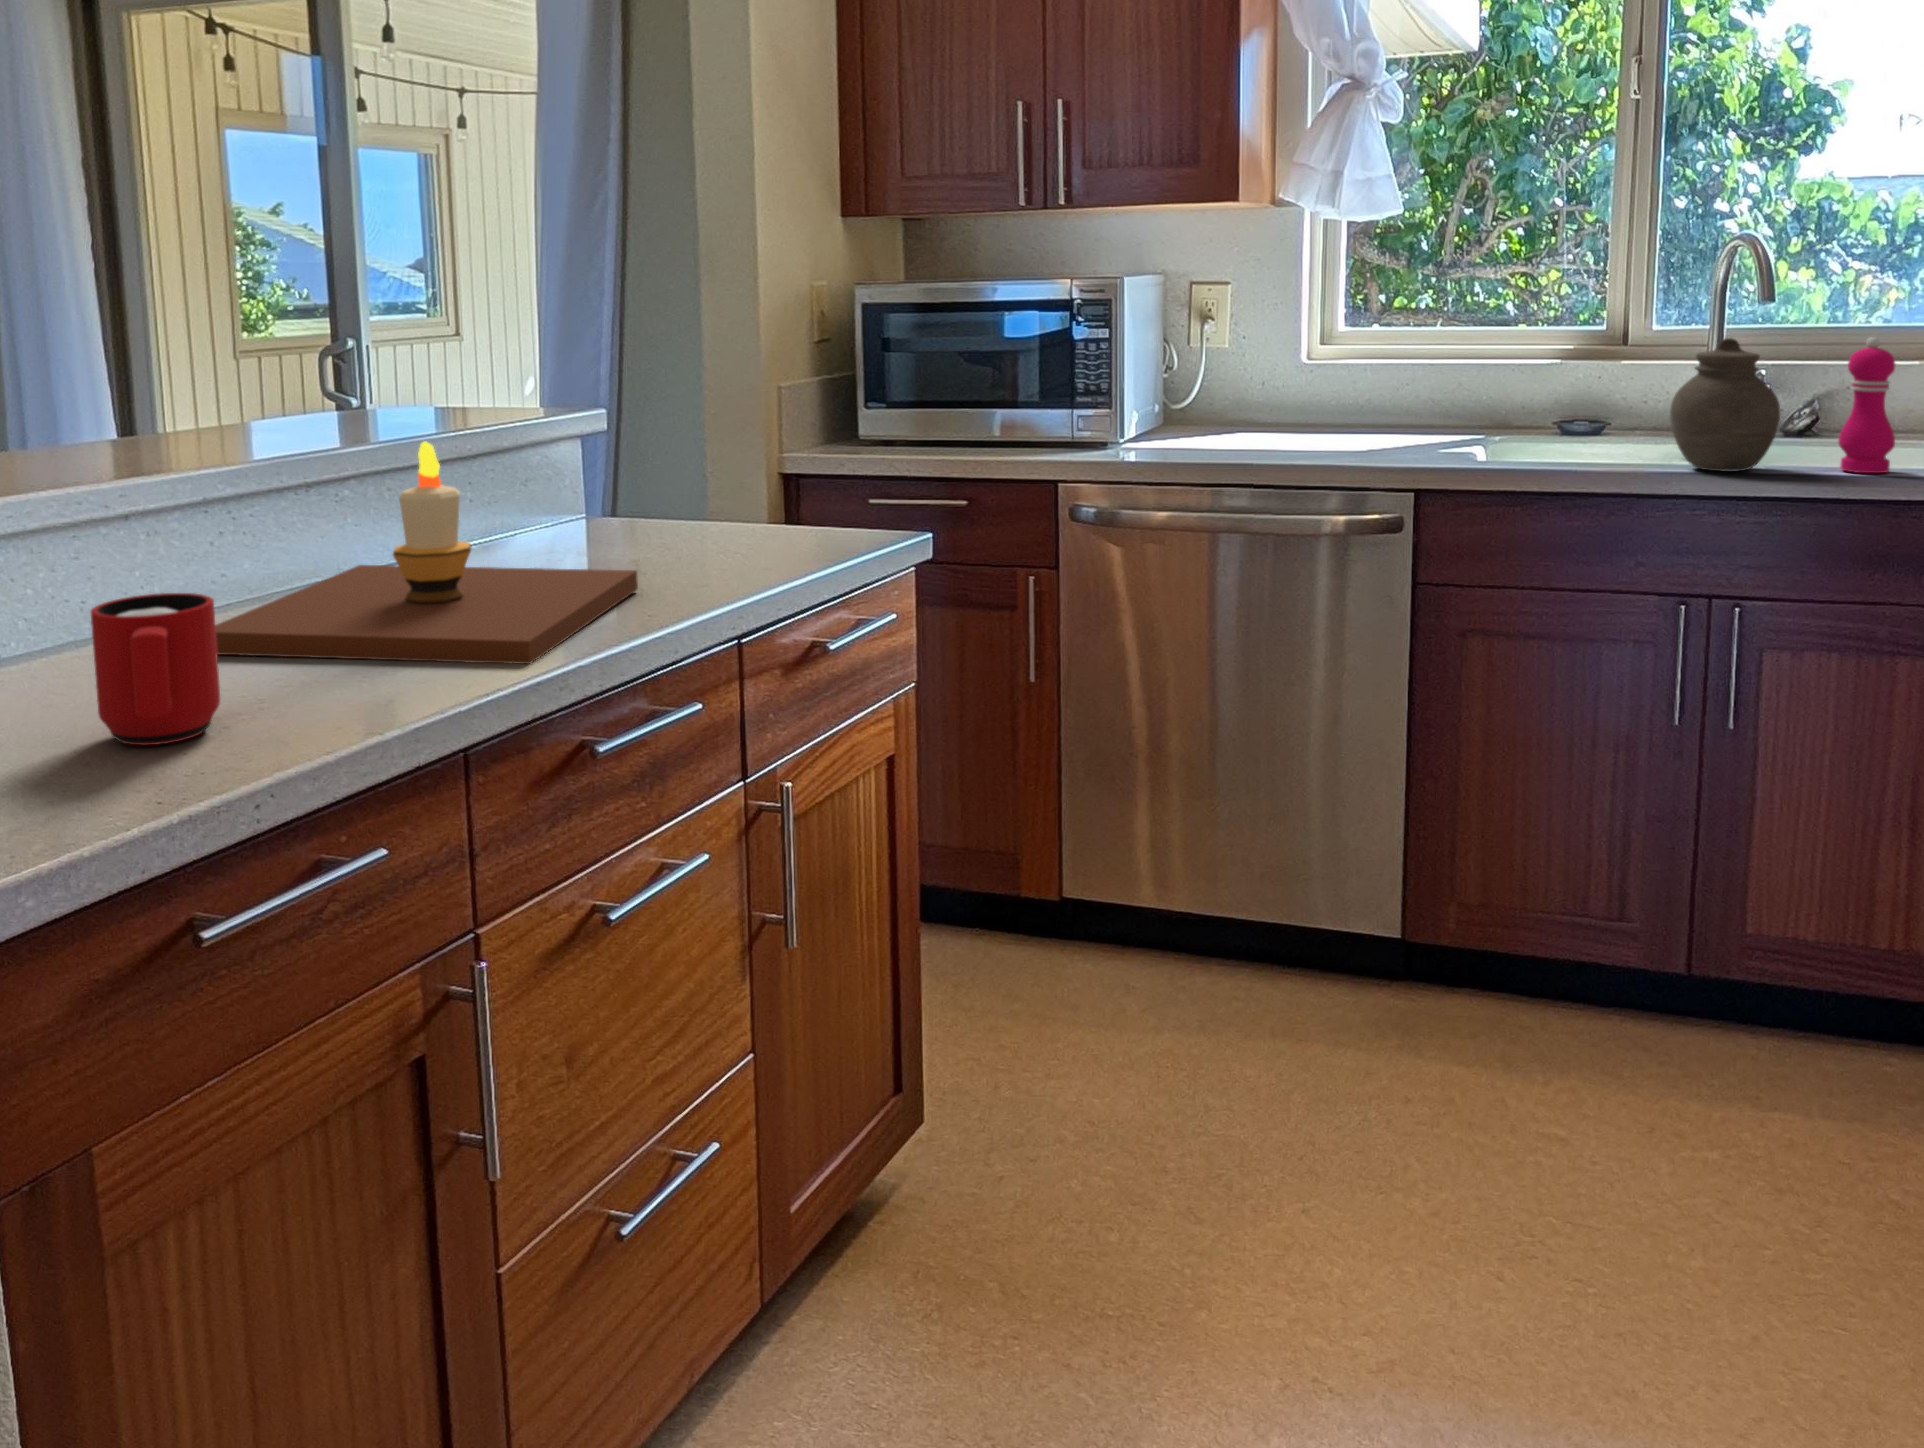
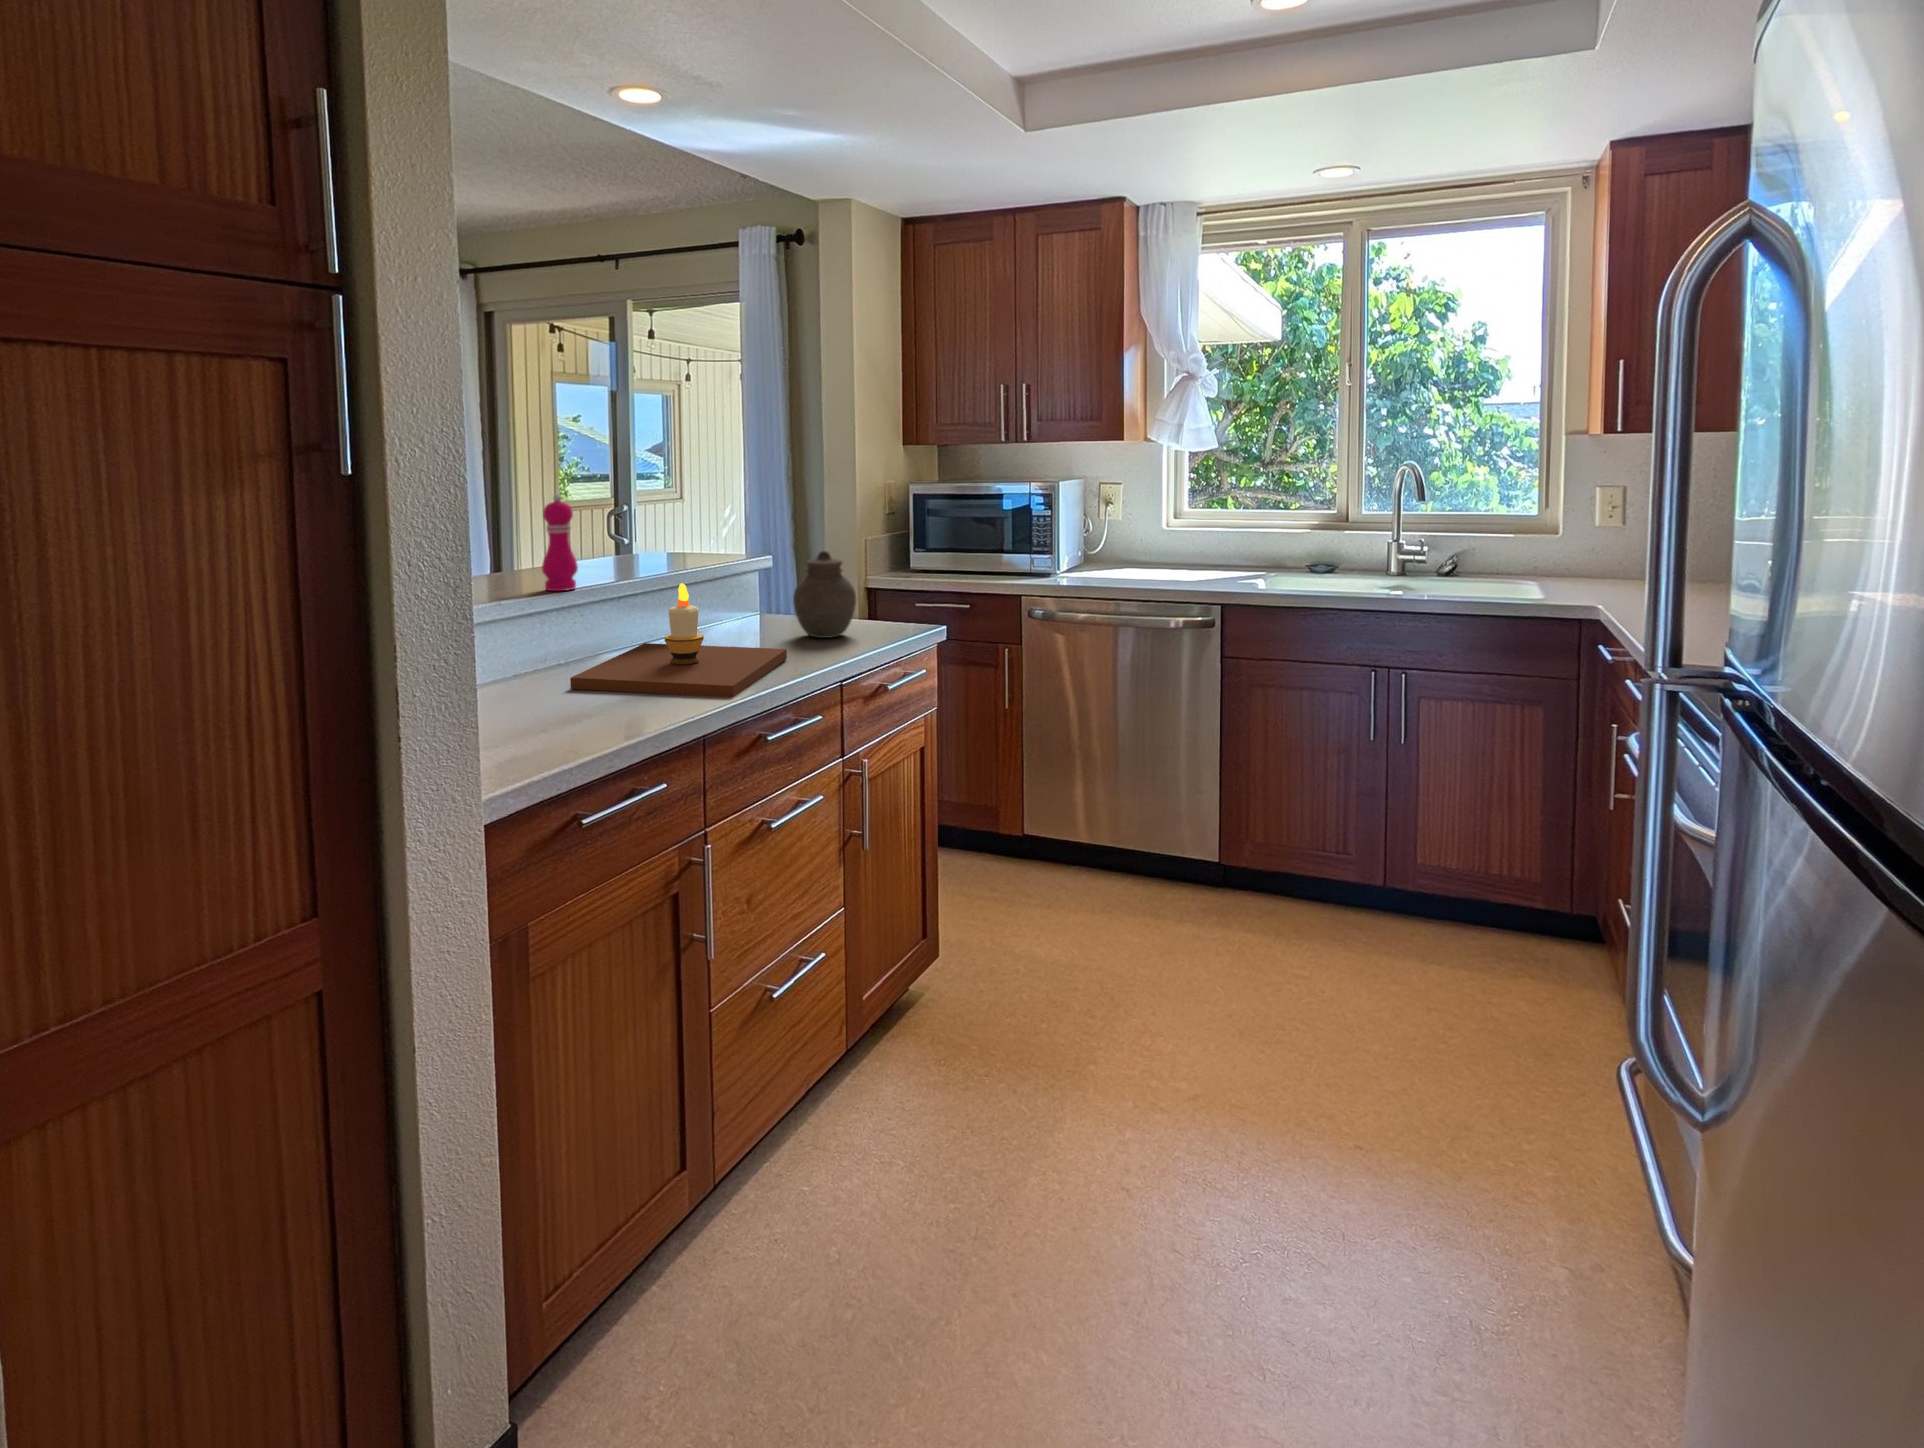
pepper mill: present [1838,337,1895,473] -> present [542,494,578,591]
jar: present [1670,338,1780,472] -> present [793,551,856,638]
mug: present [91,593,220,745] -> none [530,660,588,733]

